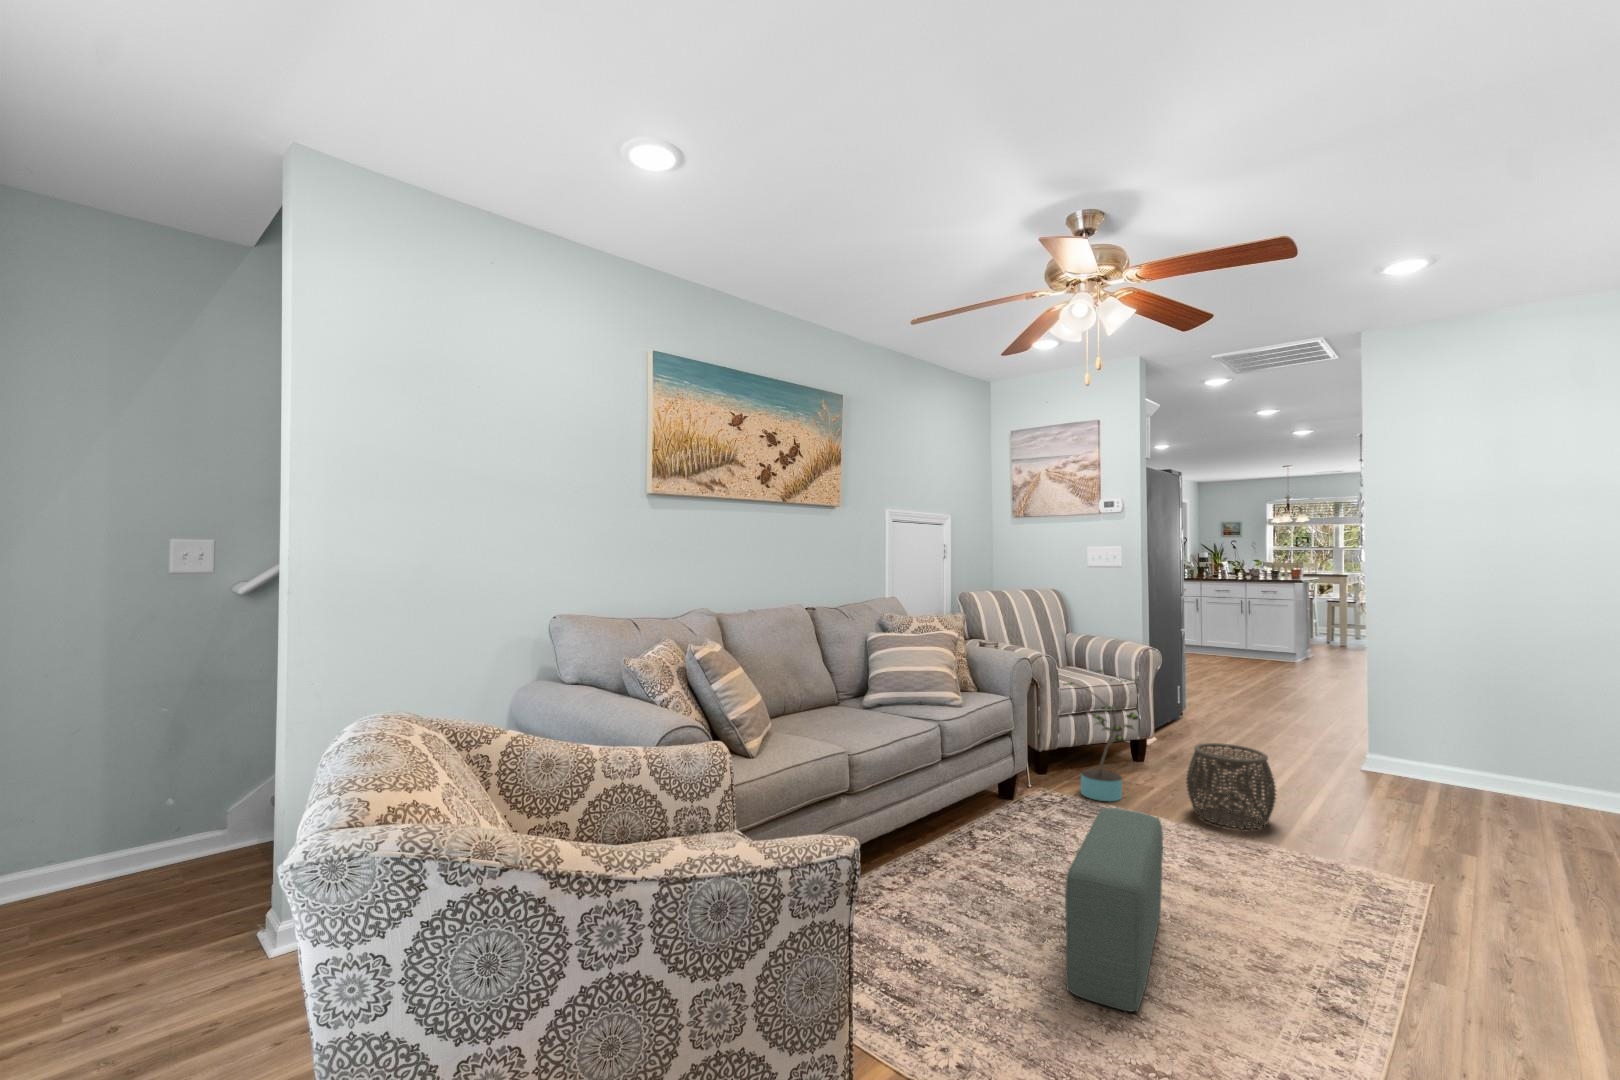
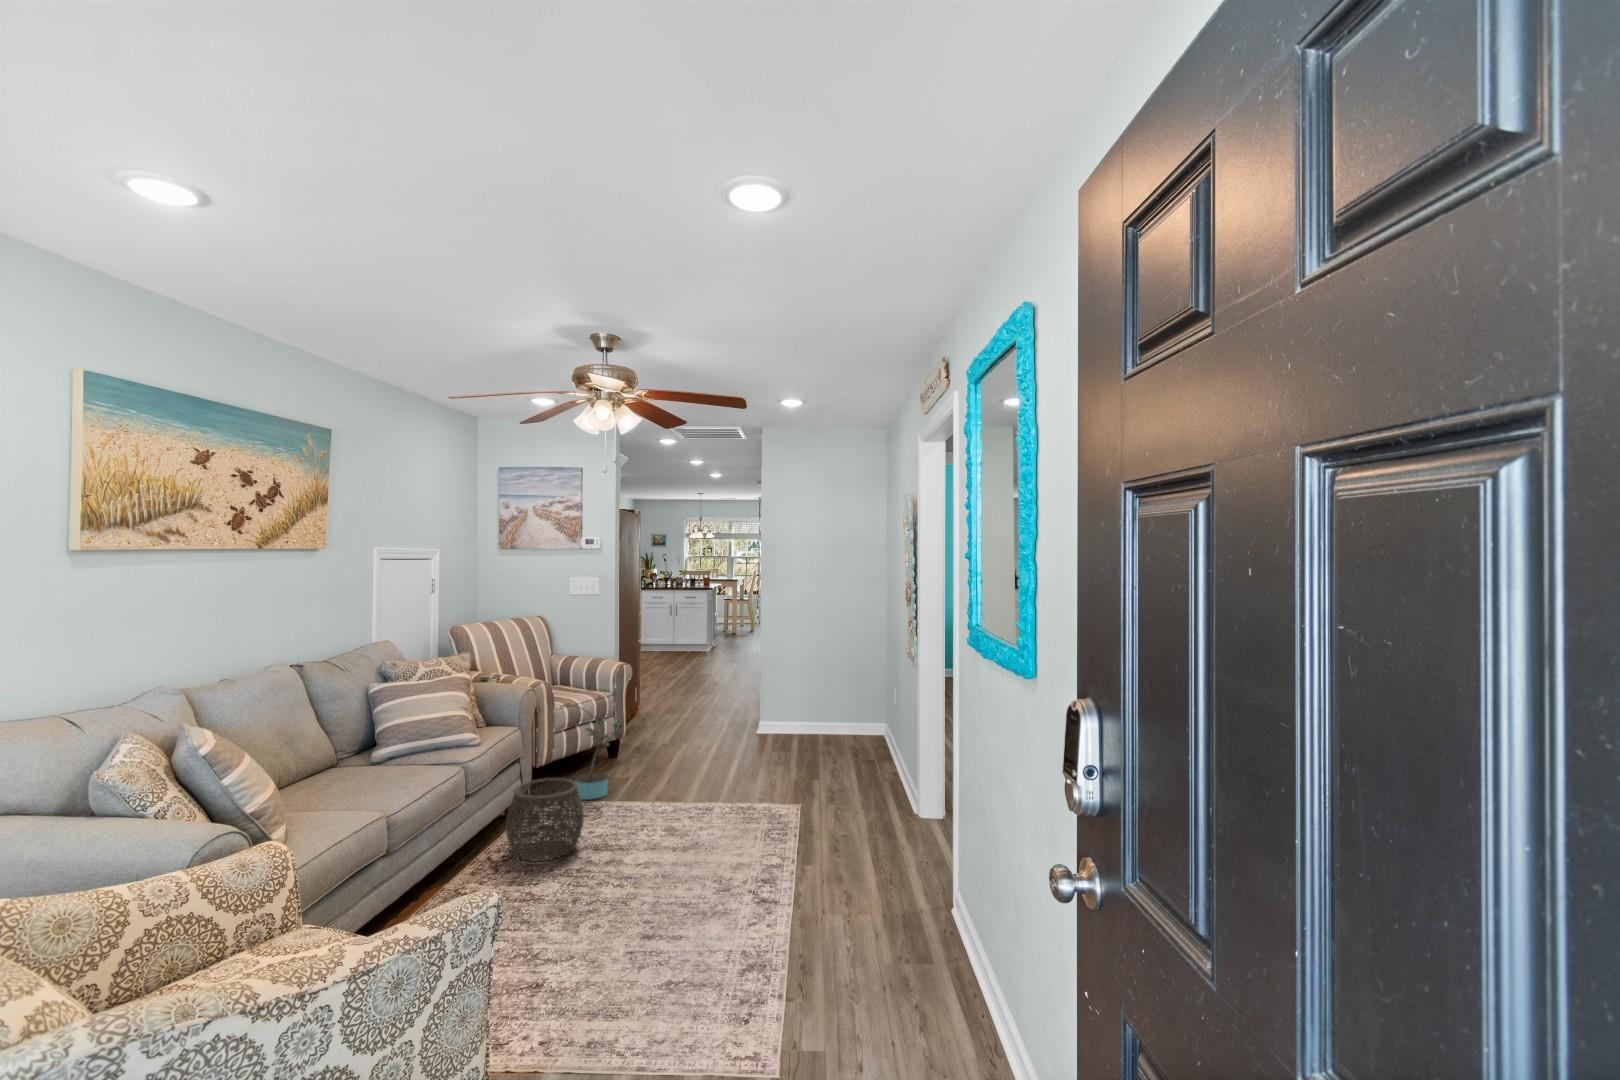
woven basket: present [1186,743,1276,829] -> present [506,778,584,862]
pouf: present [1065,808,1163,1011] -> none [604,804,660,957]

